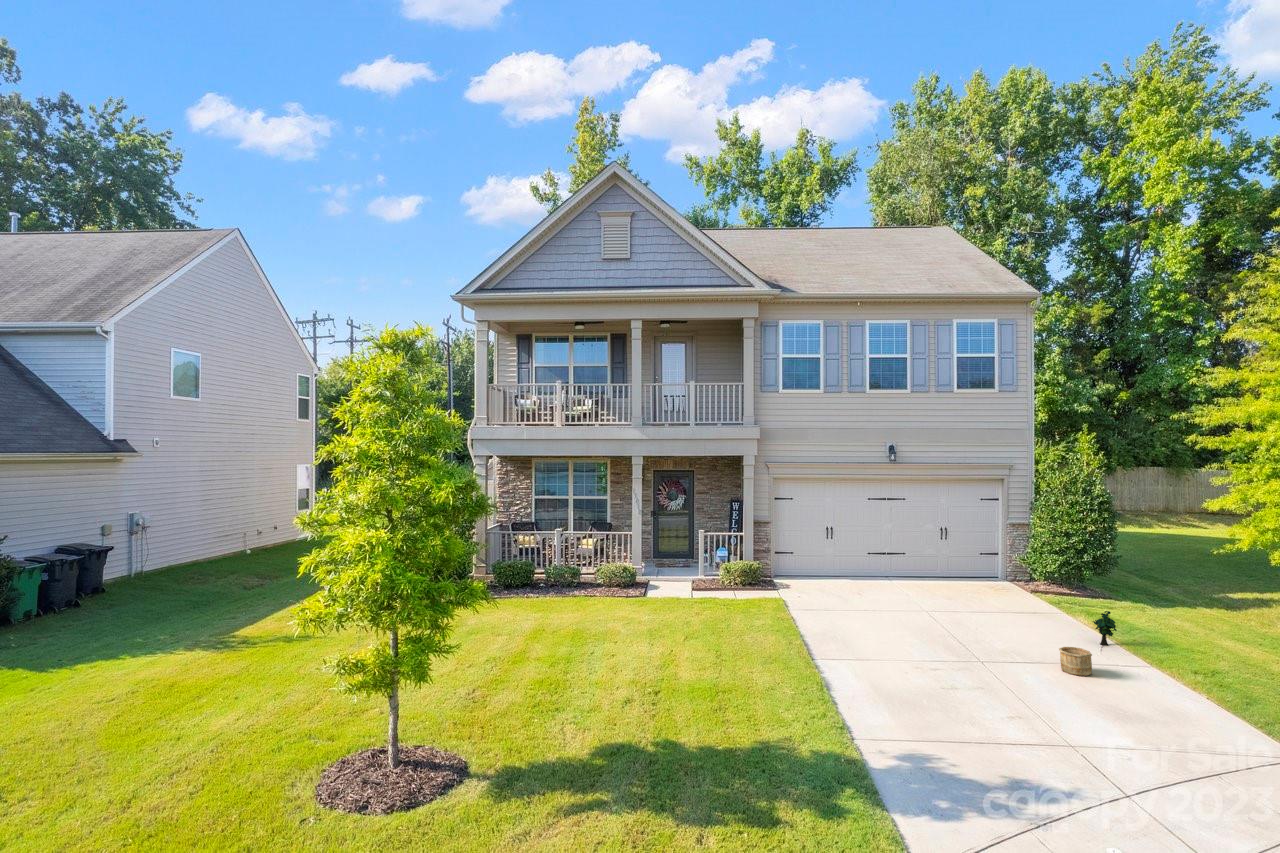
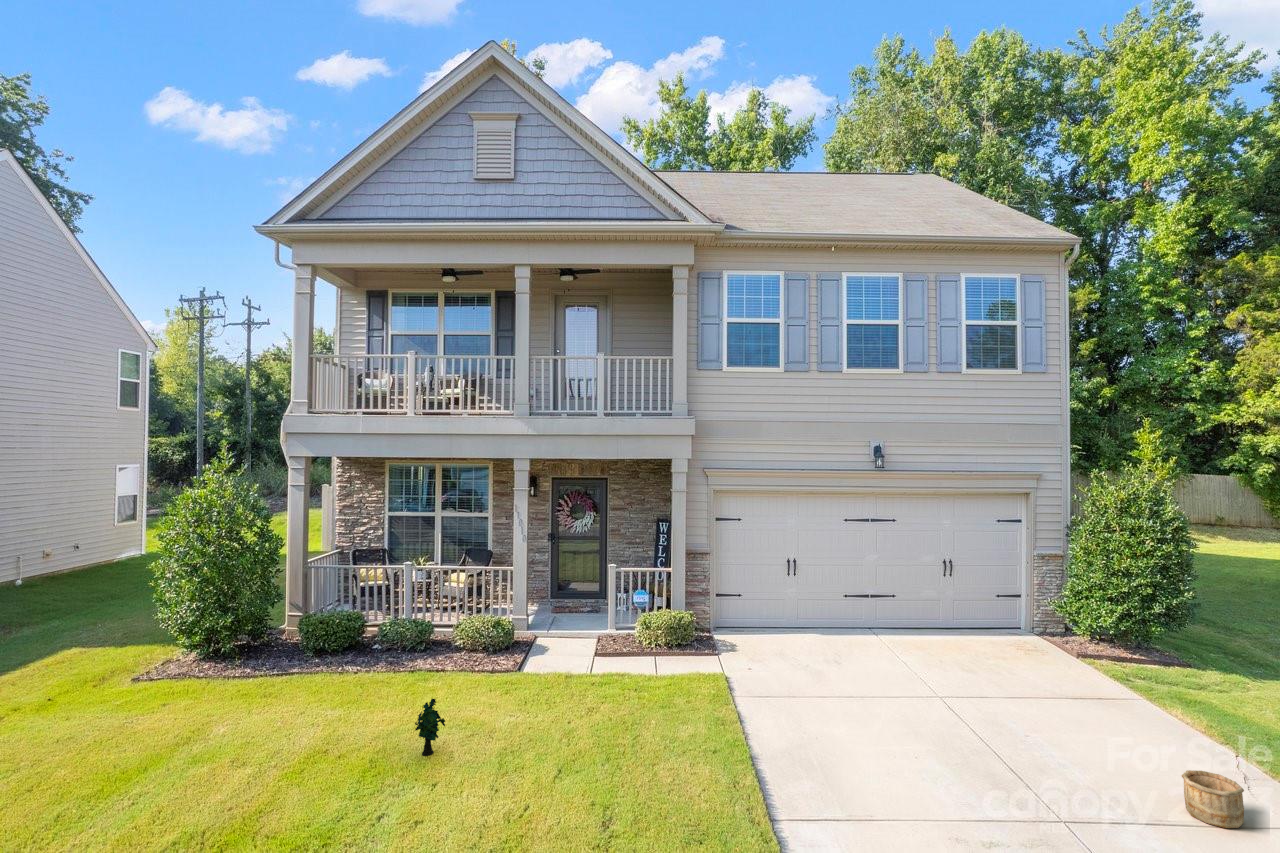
decorative plant: present [1093,611,1117,646] -> present [415,699,445,756]

